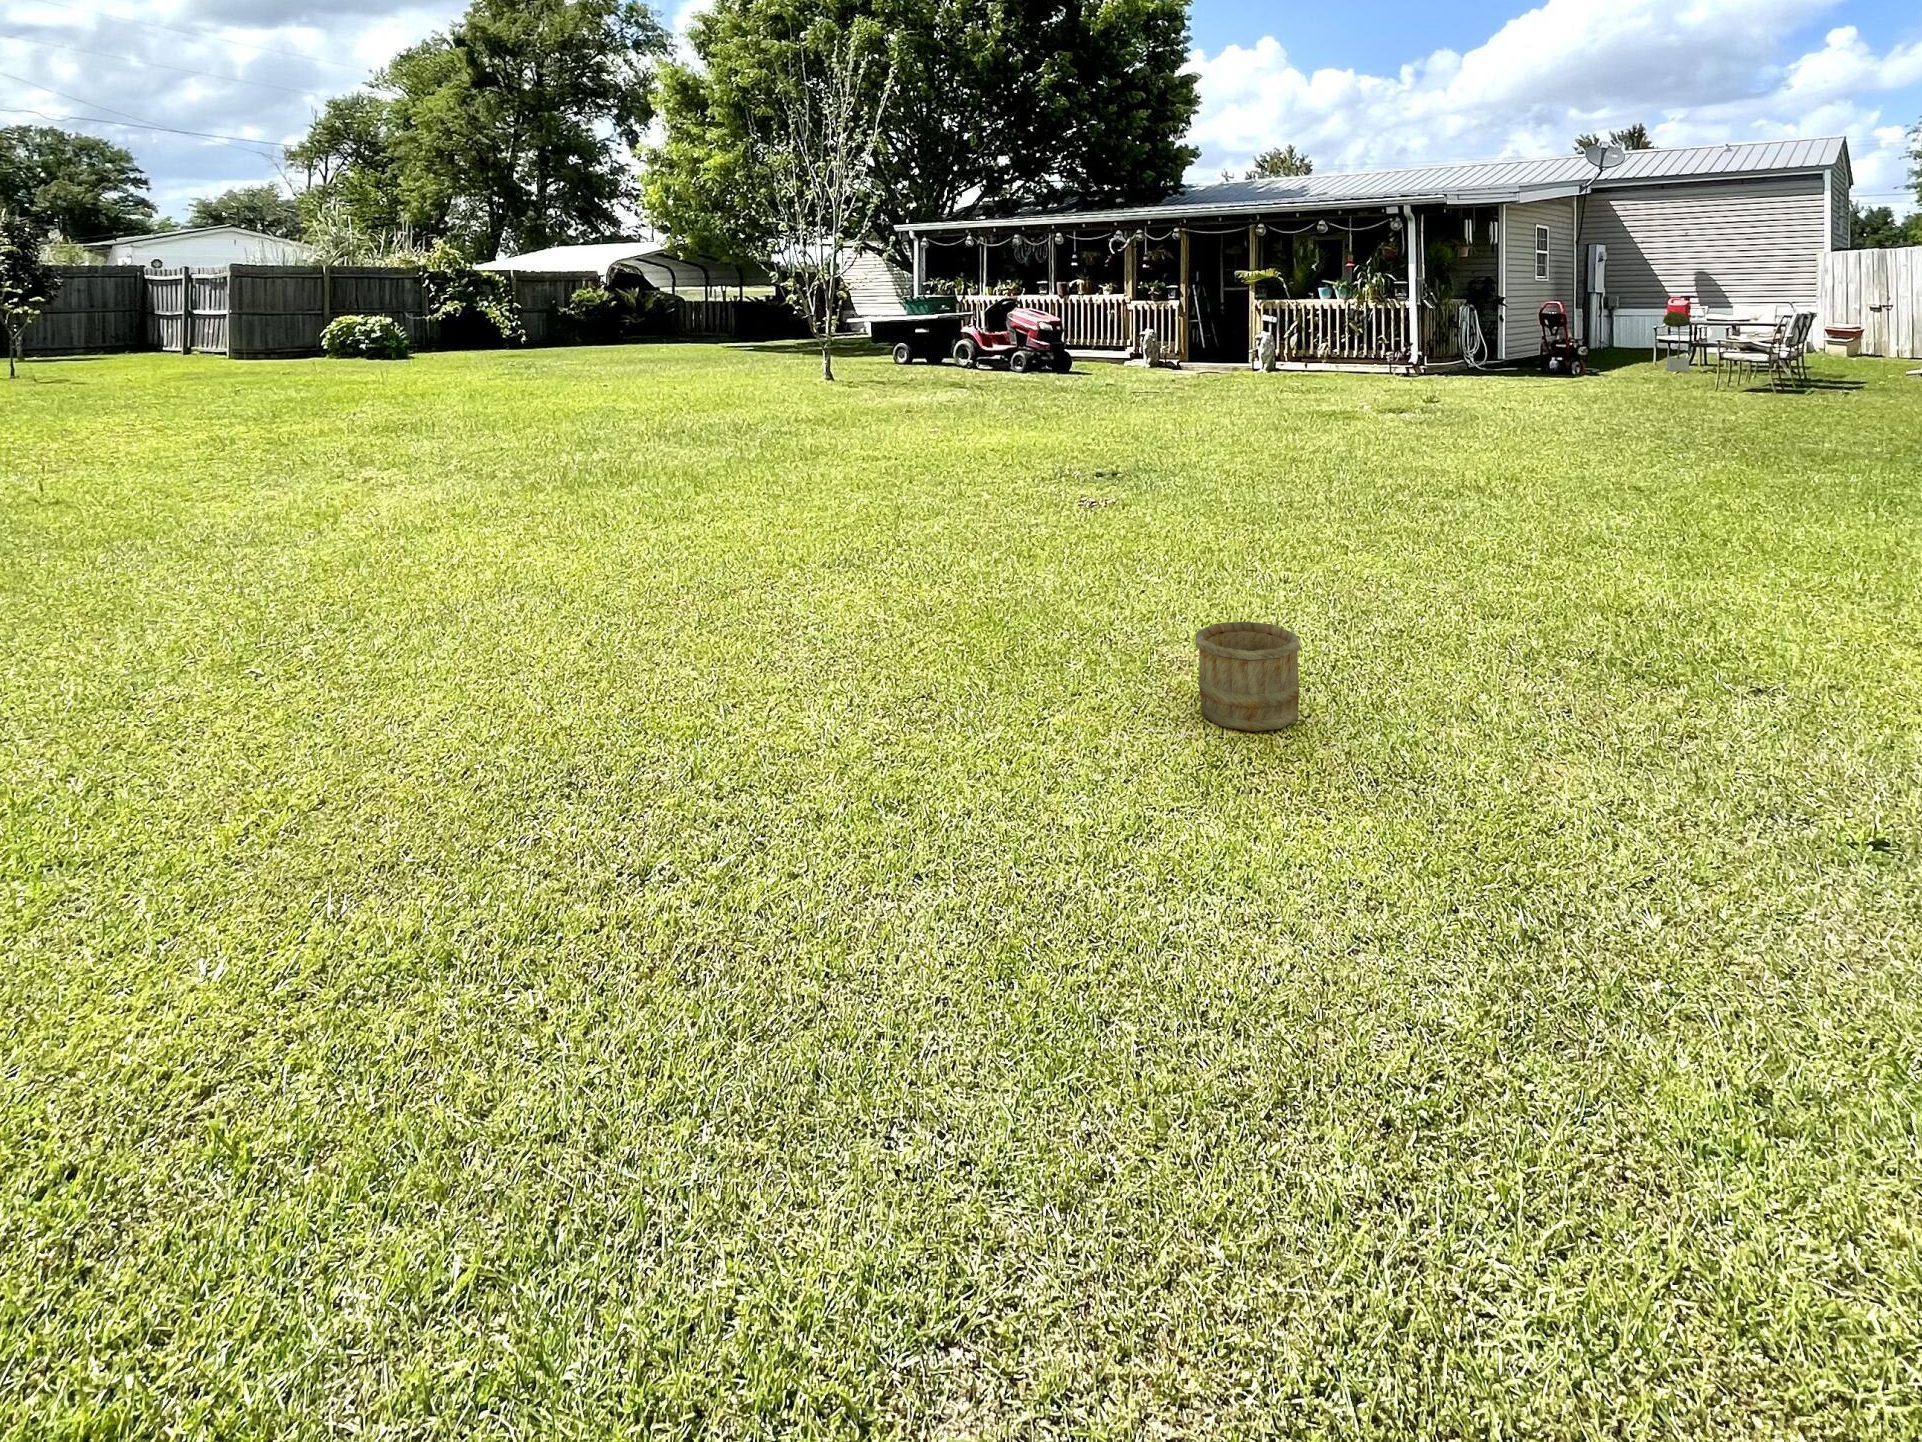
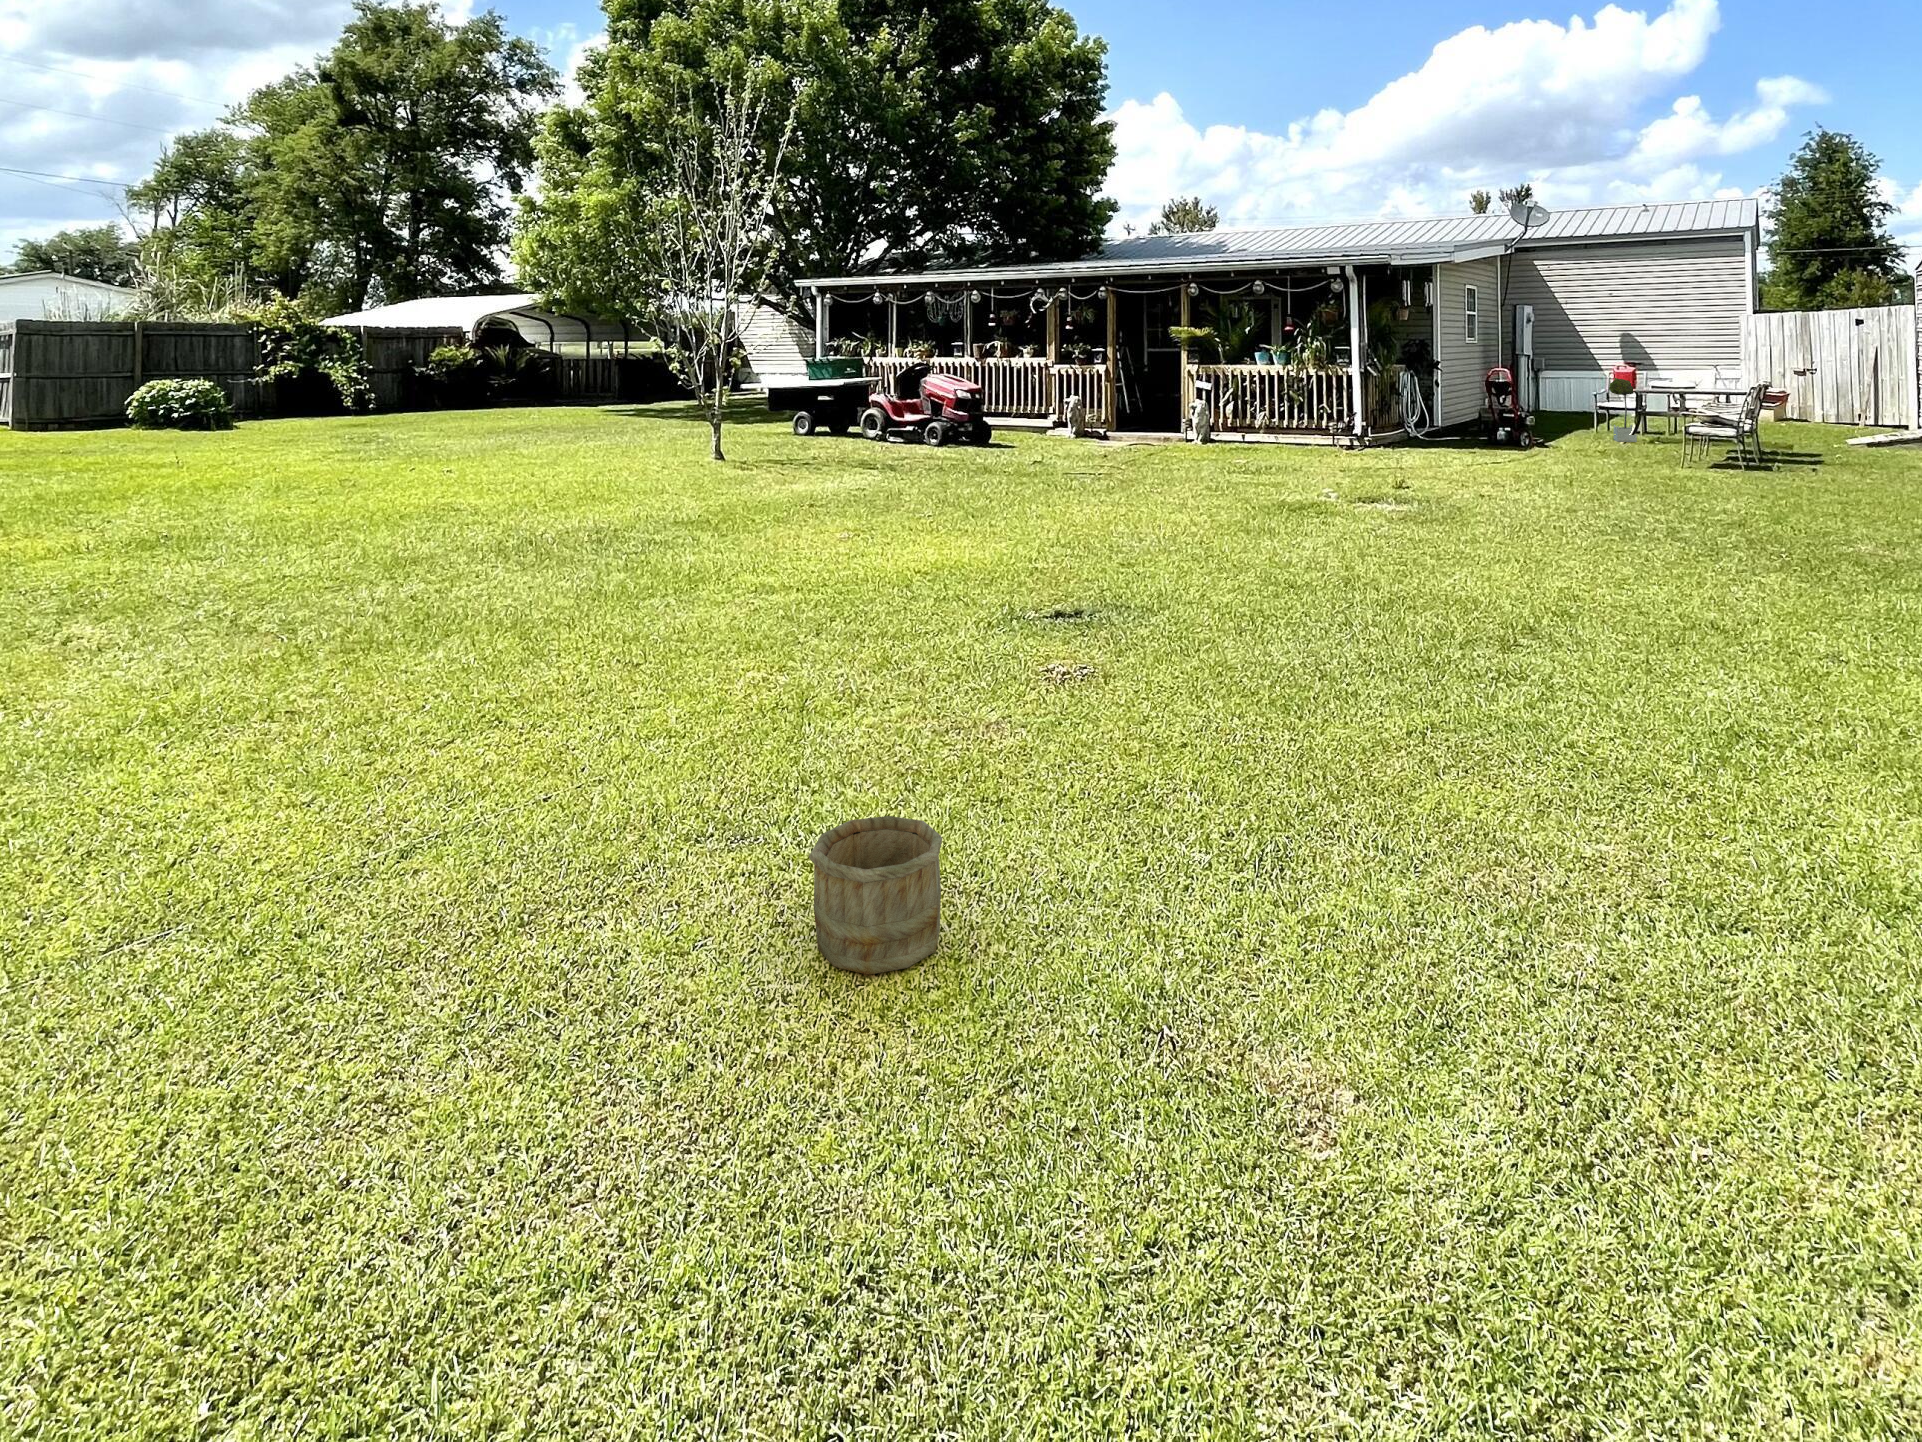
wooden bucket: present [1195,621,1301,731] -> present [809,816,942,975]

